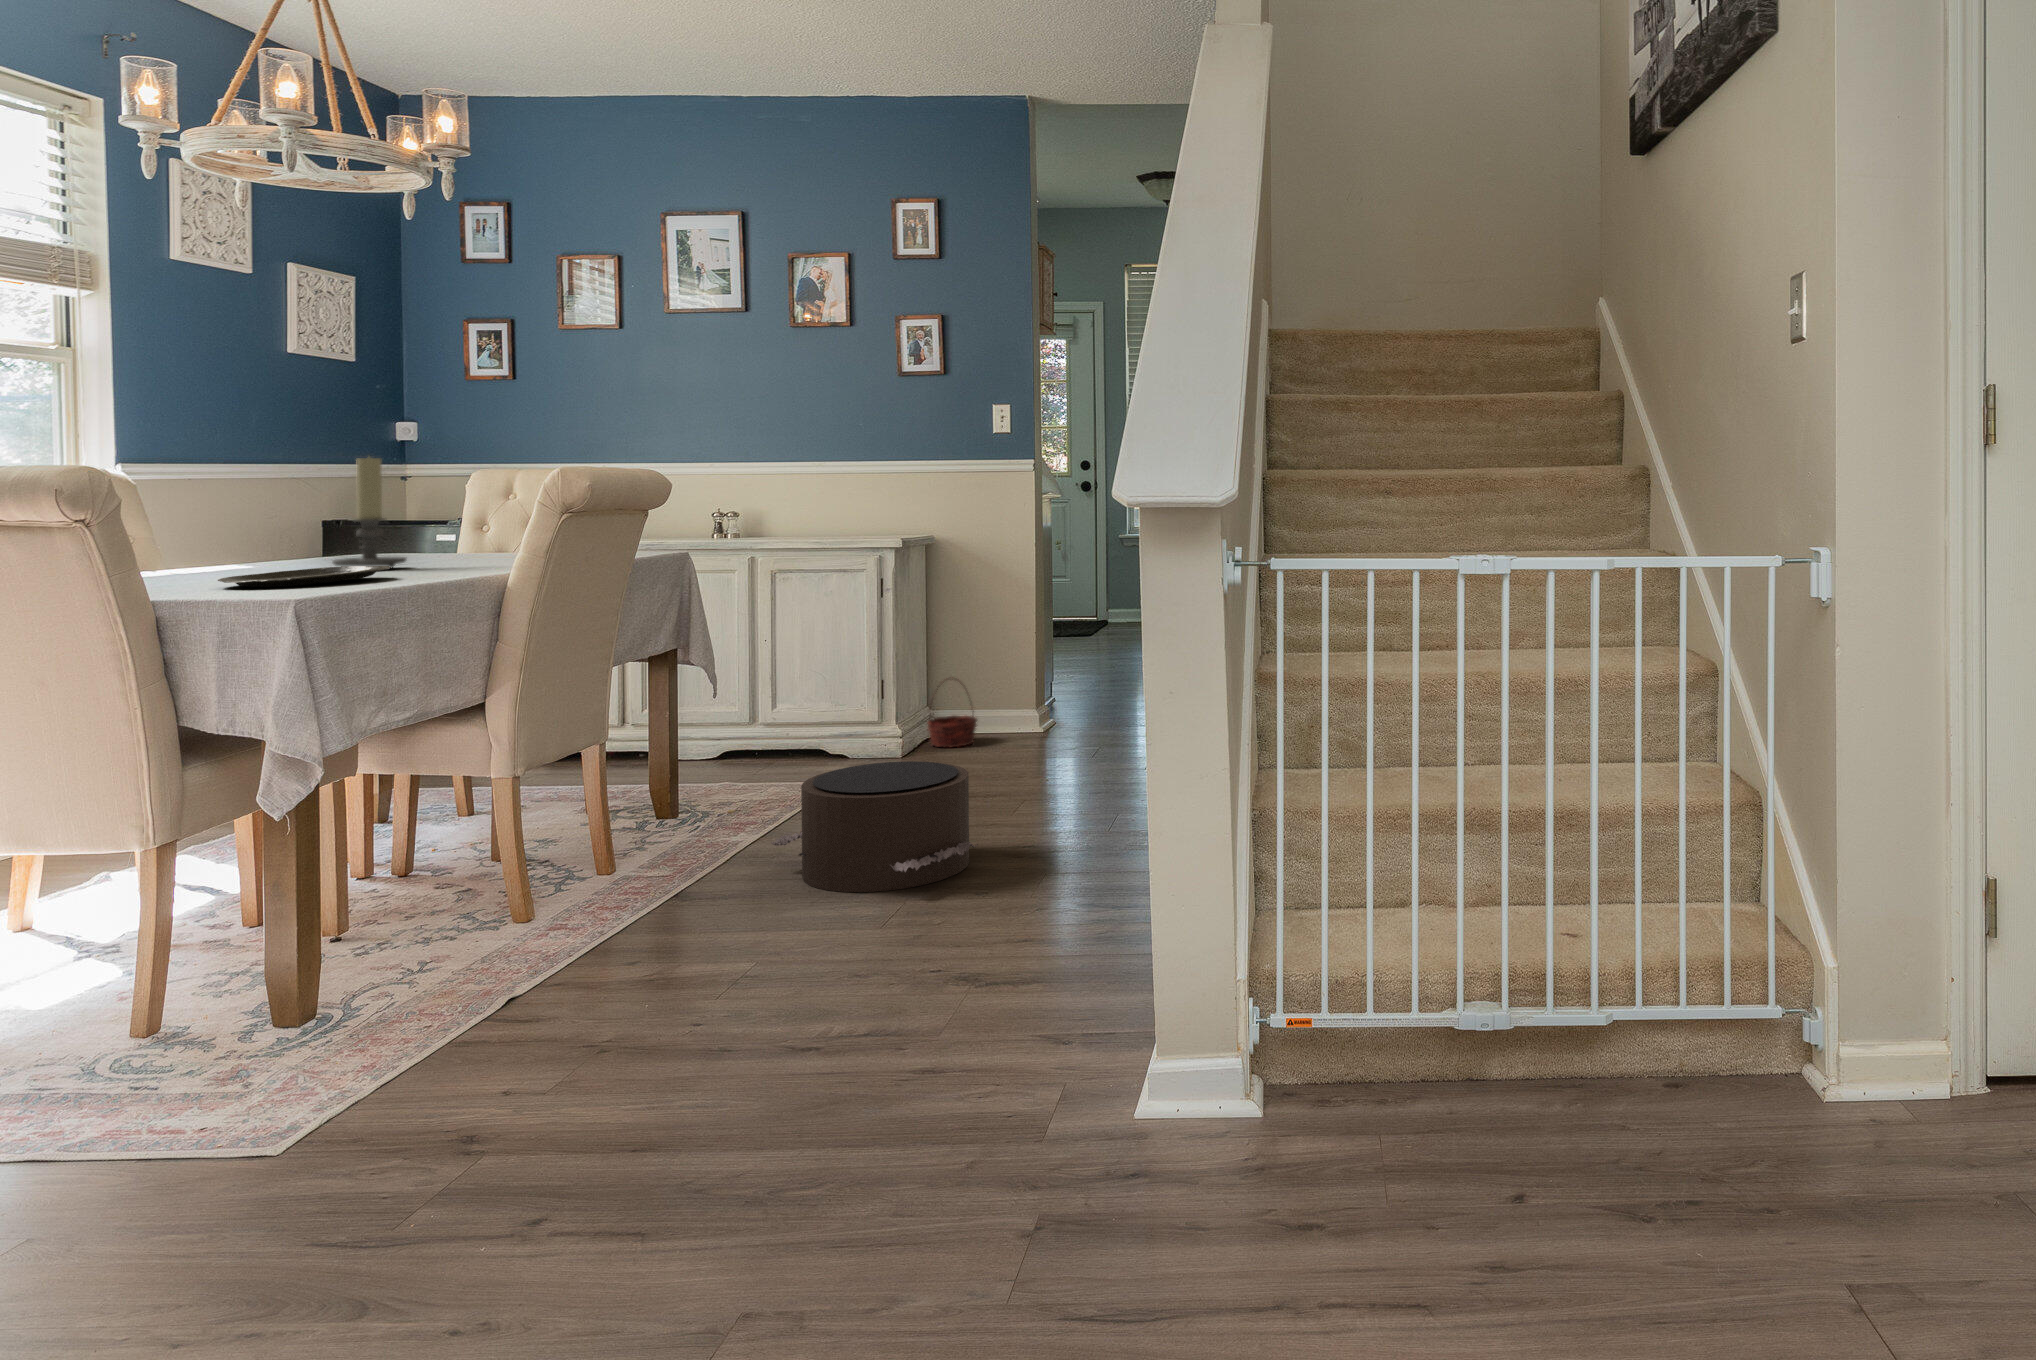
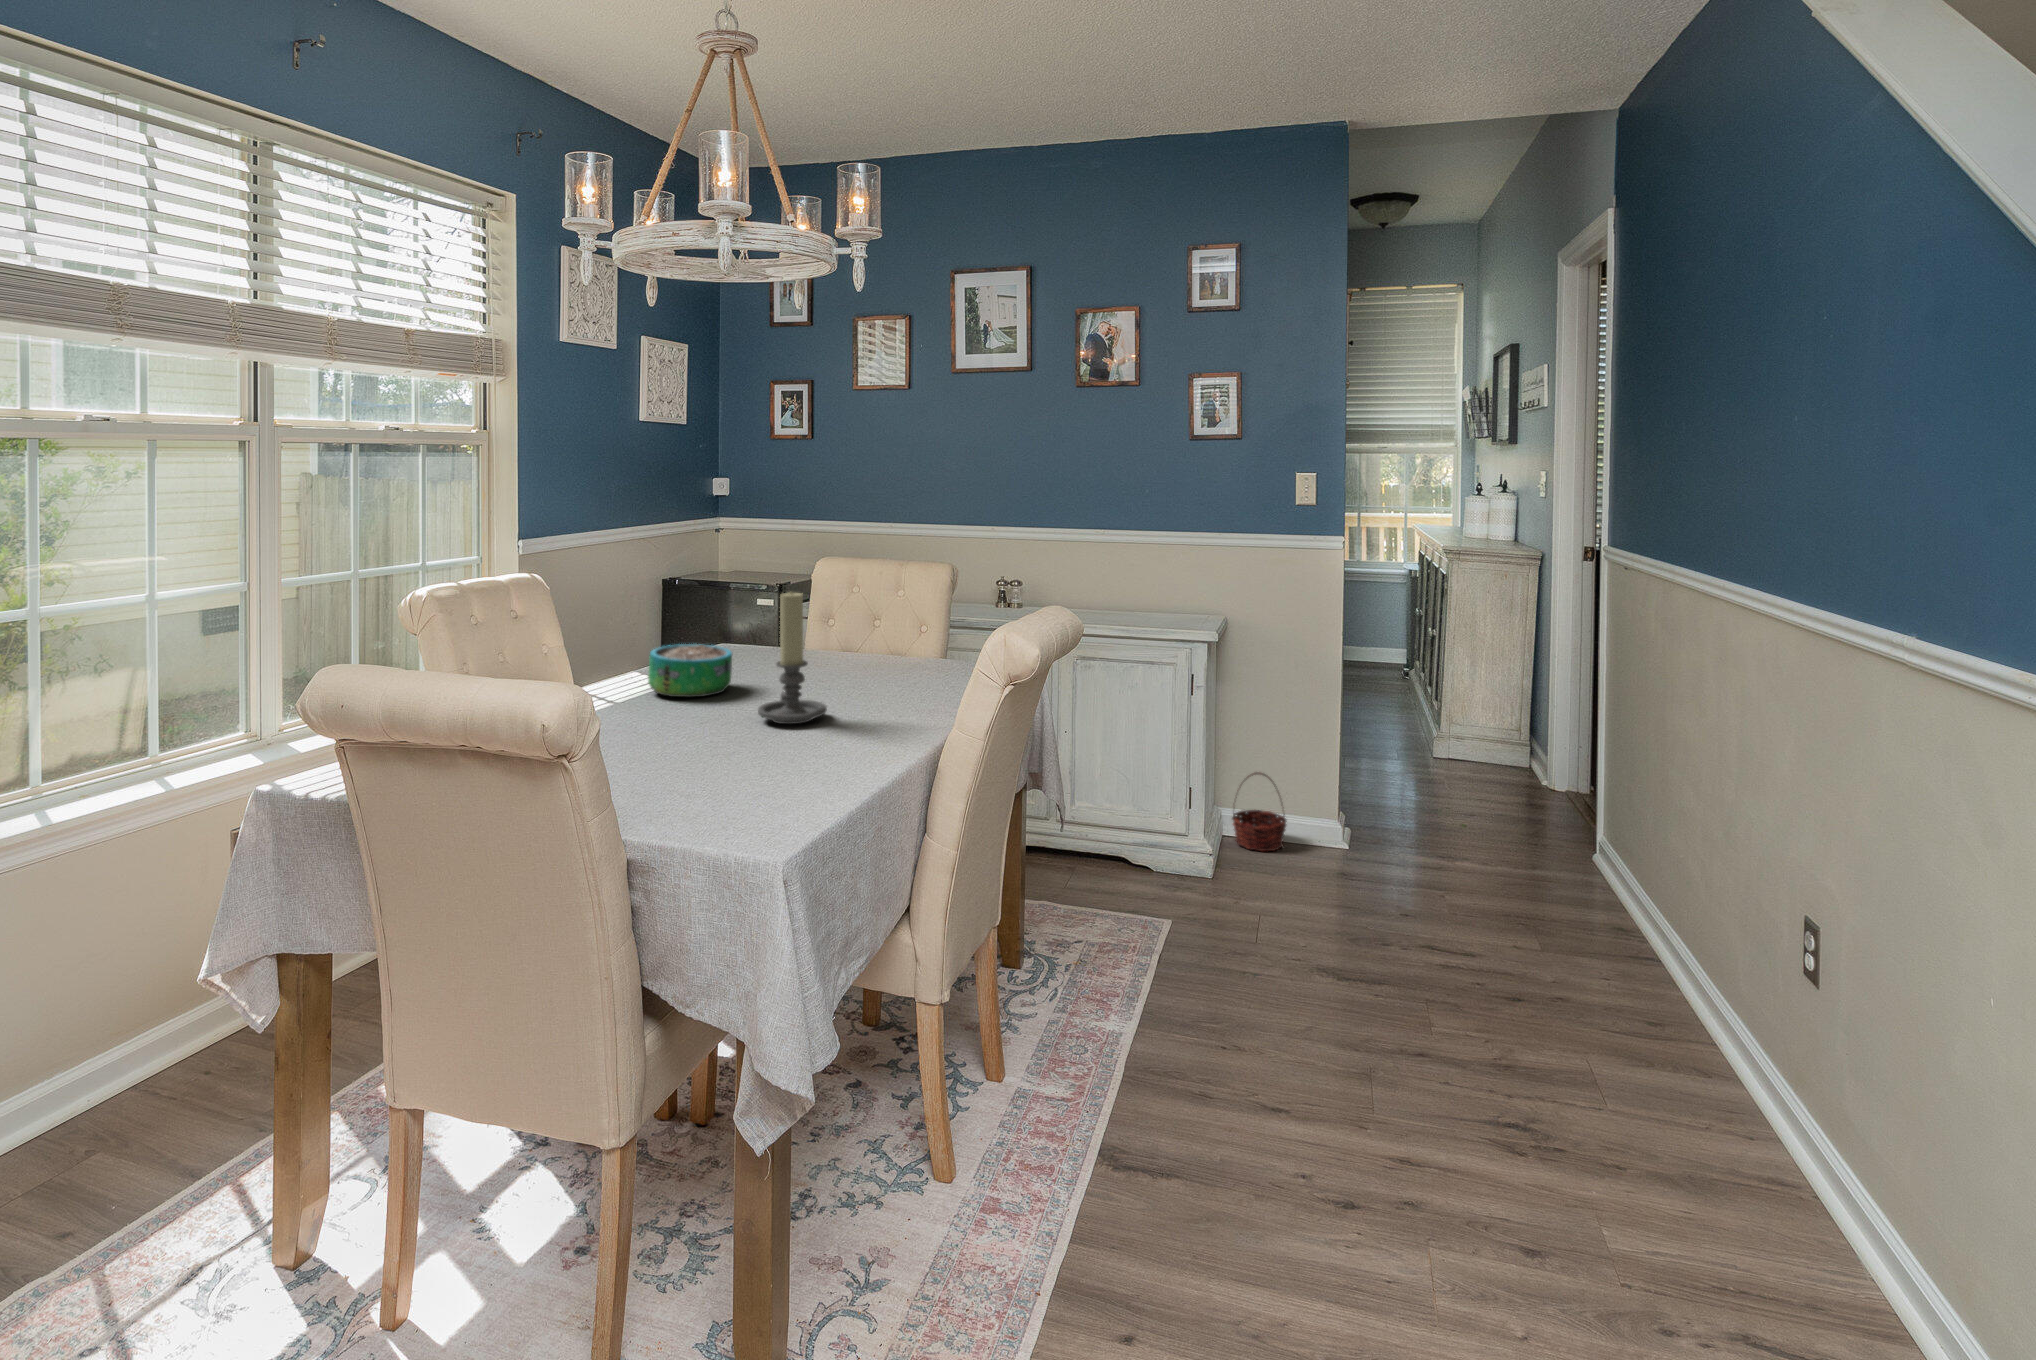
decorative bowl: none [234,528,330,567] -> present [648,644,732,697]
plate: present [218,566,391,587] -> none [687,746,856,800]
pouf: present [771,761,978,892] -> none [1225,974,1519,1201]

